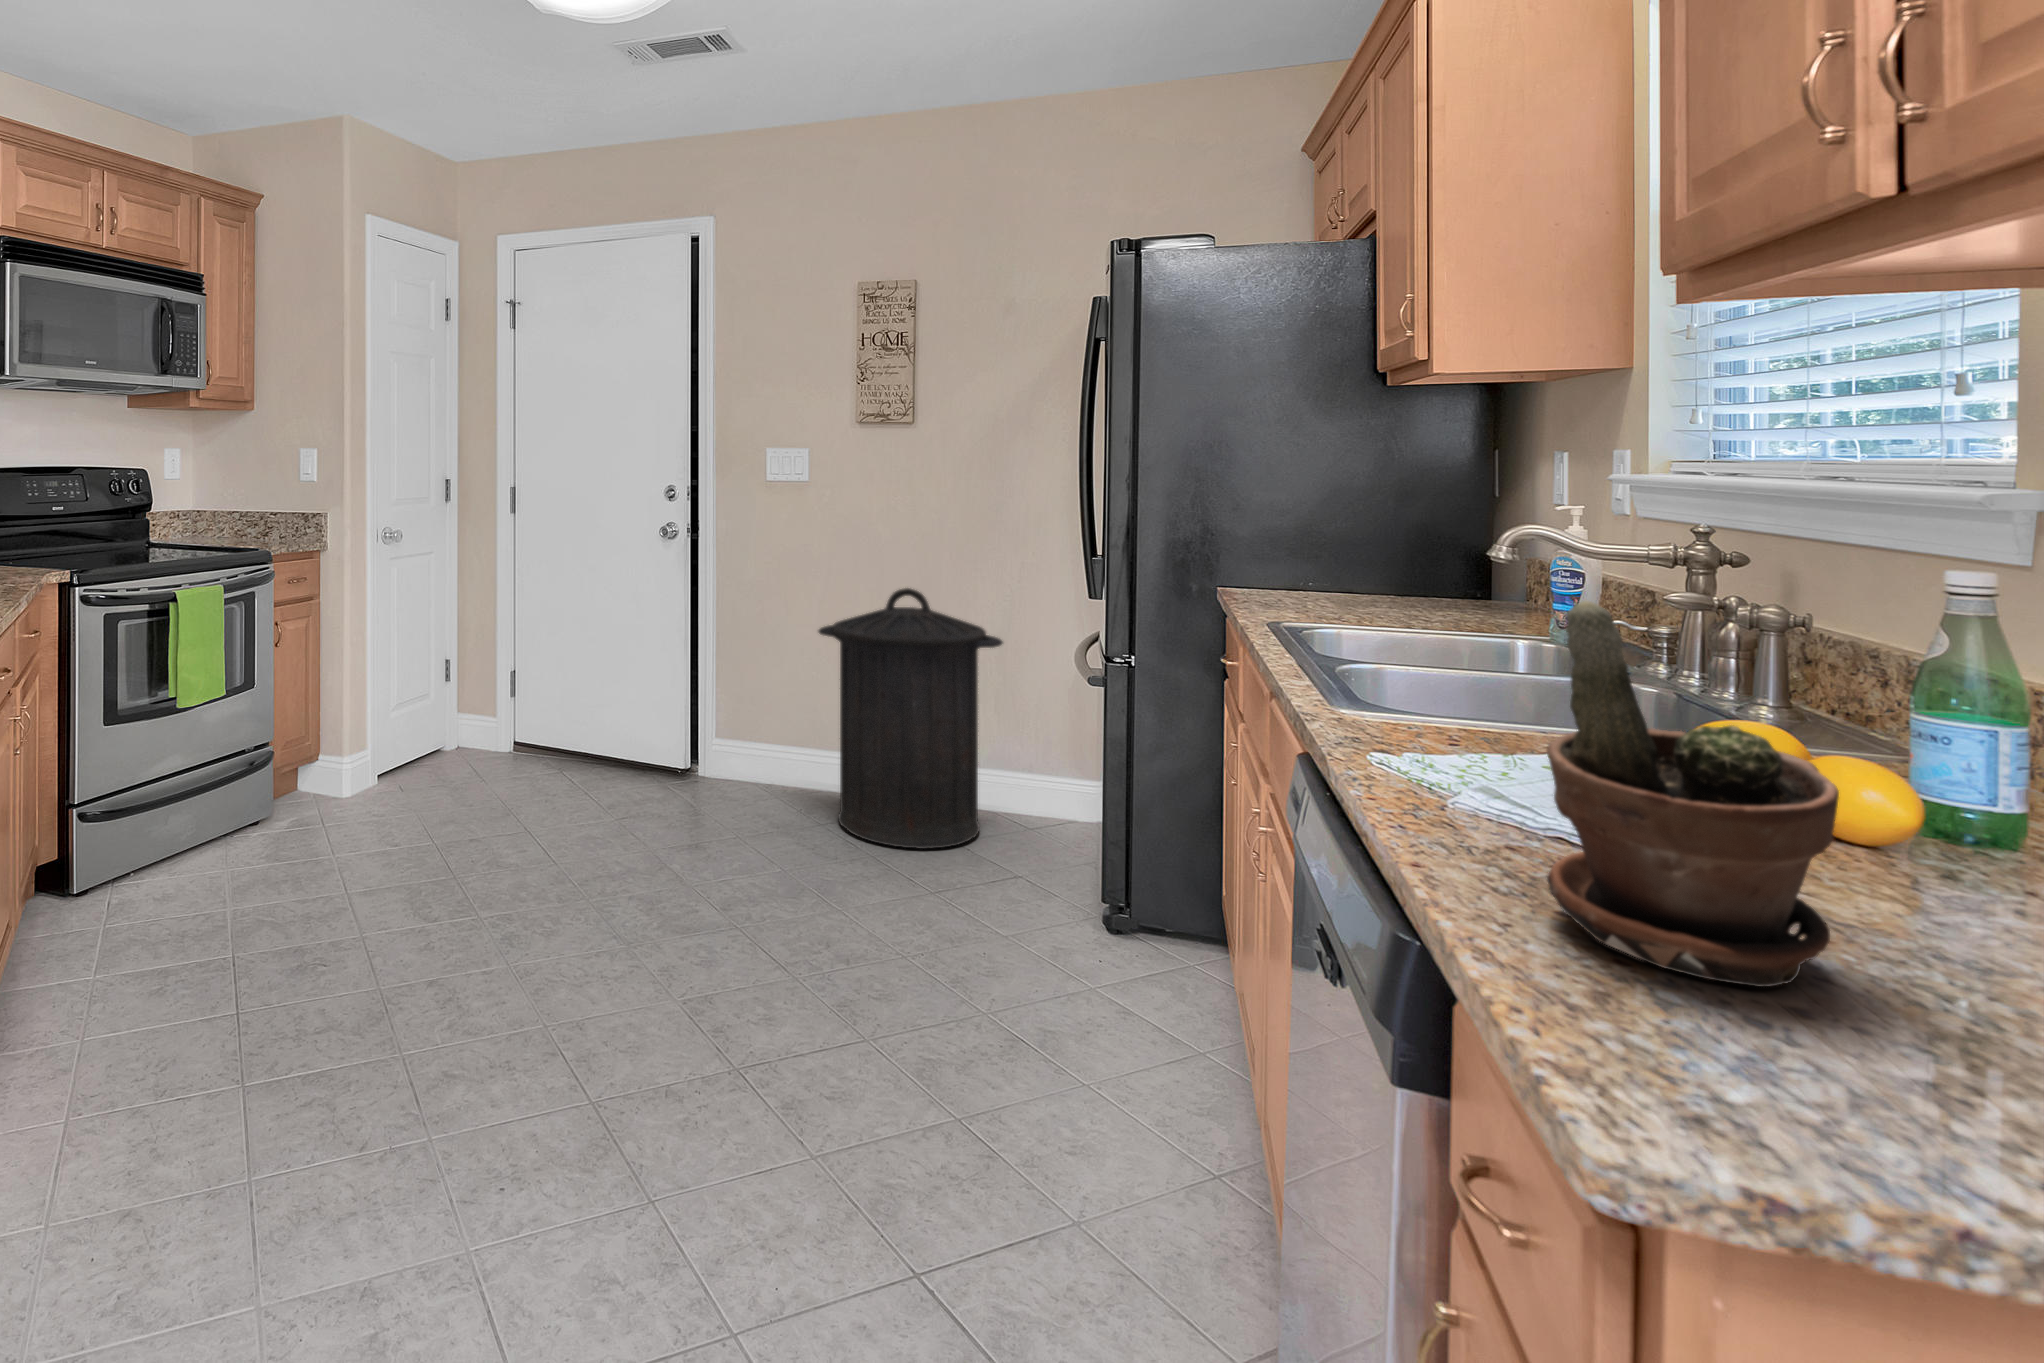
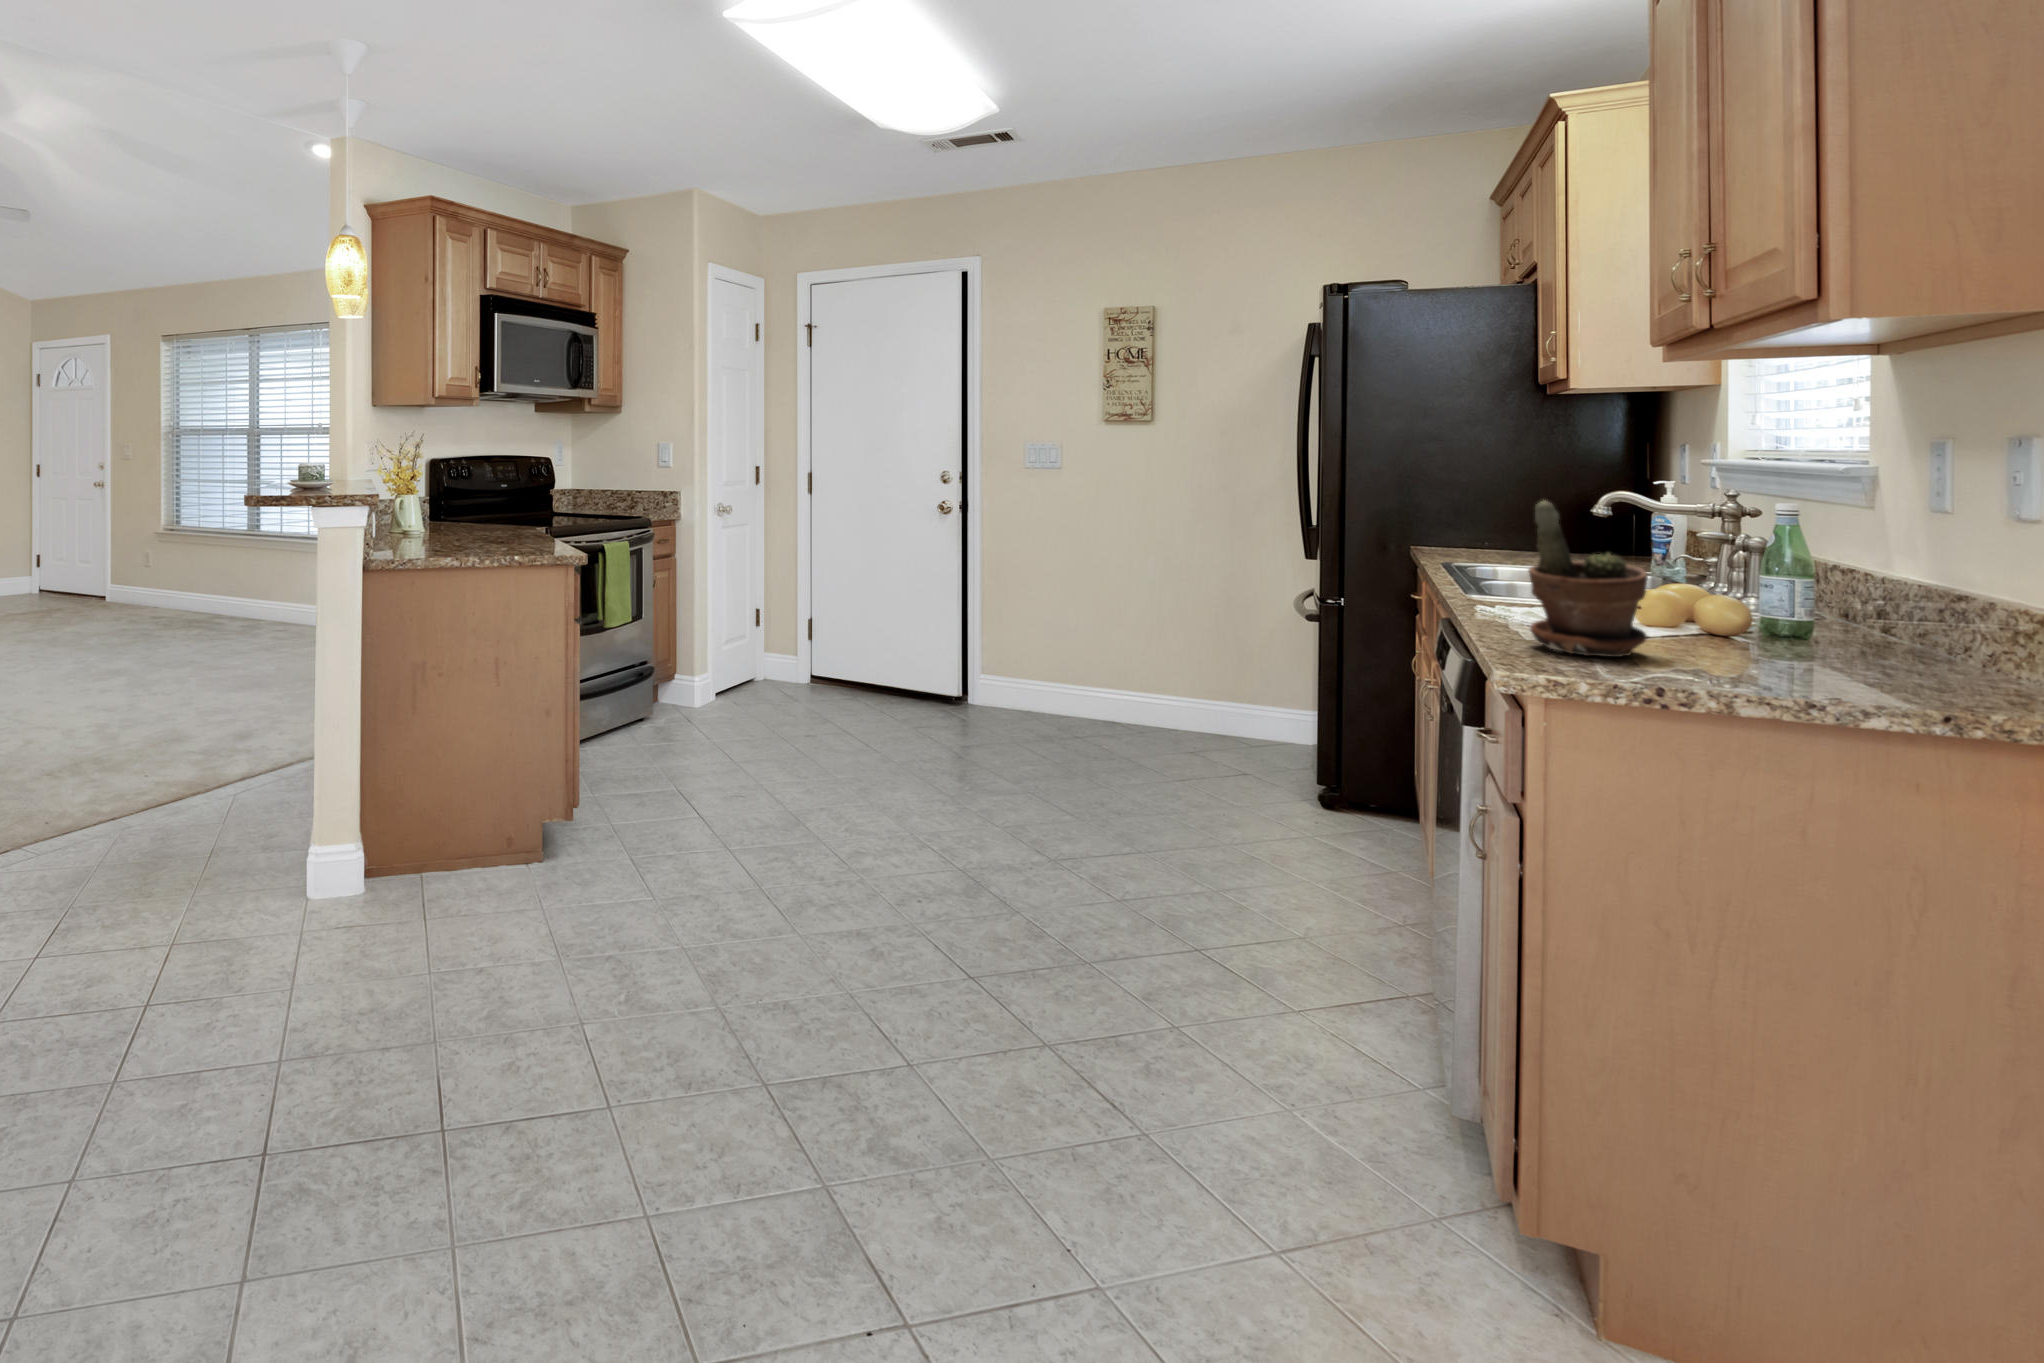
trash can: present [818,588,1003,849] -> none [1078,552,1235,753]

